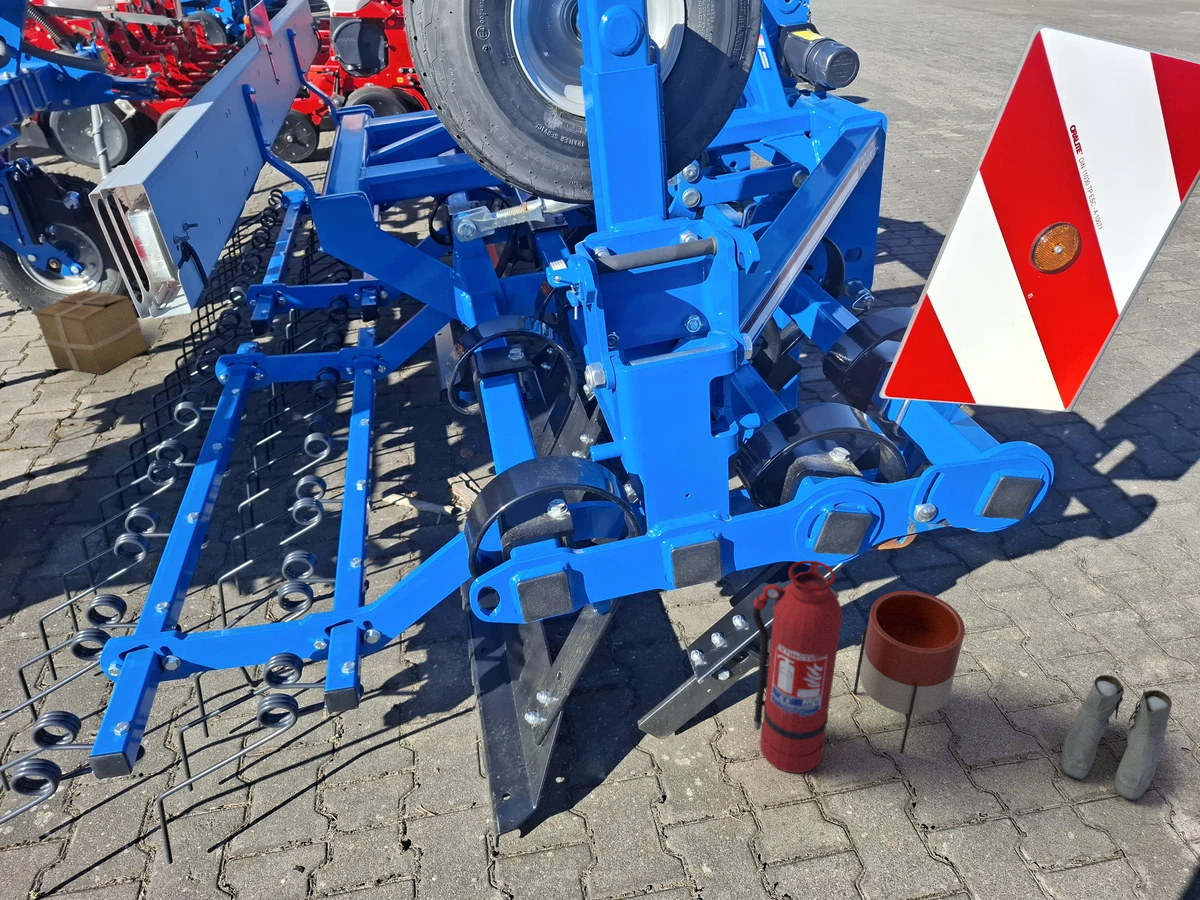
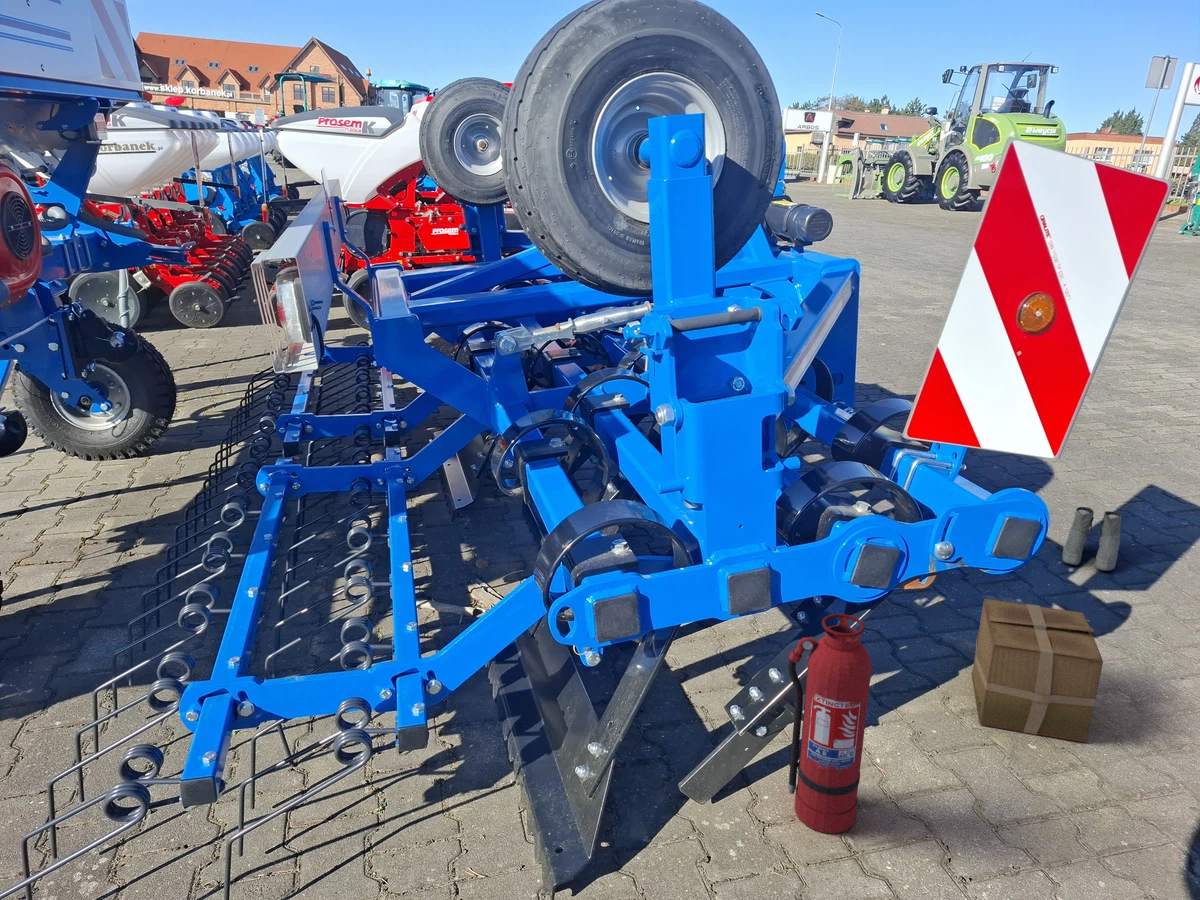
cardboard box: present [35,290,147,374] -> present [972,599,1103,742]
planter: present [853,591,965,754] -> none [876,656,980,815]
boots: present [1061,675,1172,800] -> present [1062,507,1121,571]

